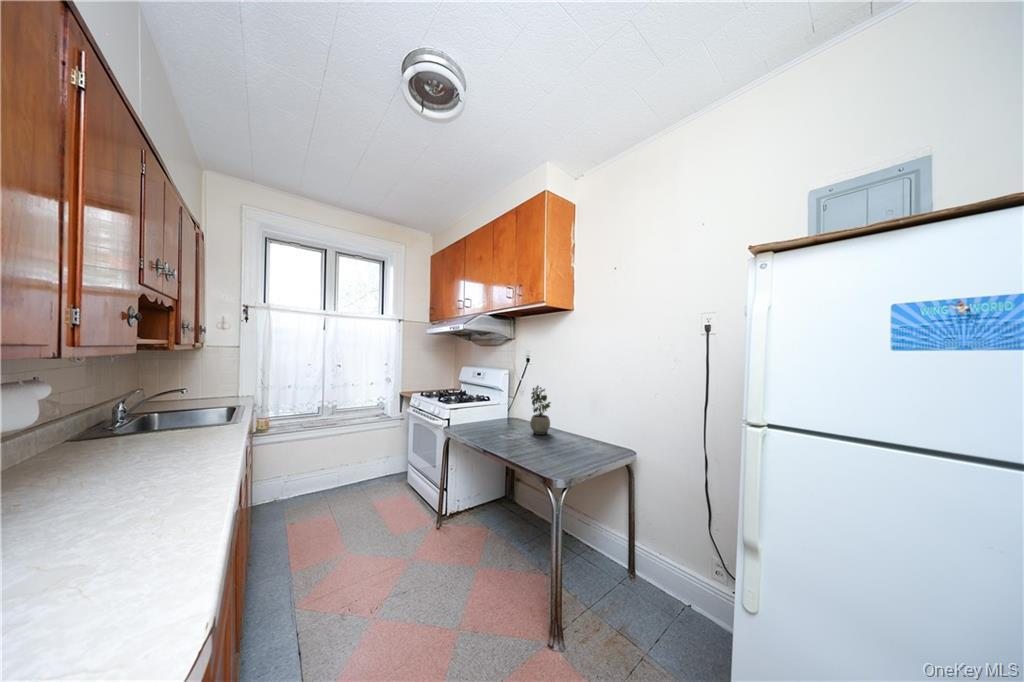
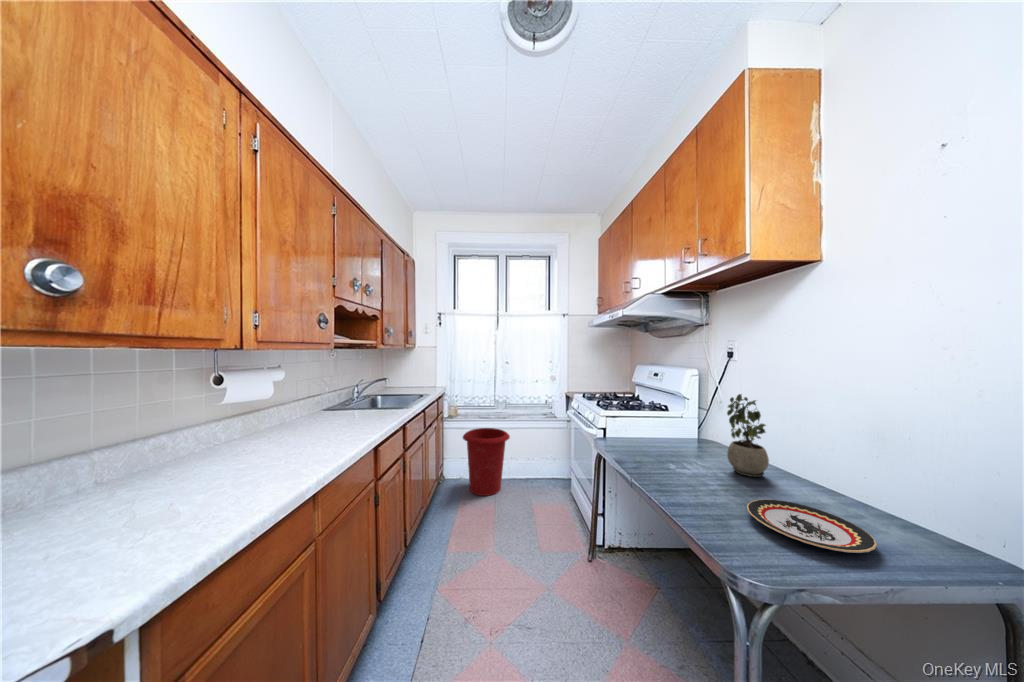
waste bin: none [282,438,342,512] -> present [463,428,510,496]
plate: none [545,442,593,457] -> present [747,499,877,553]

